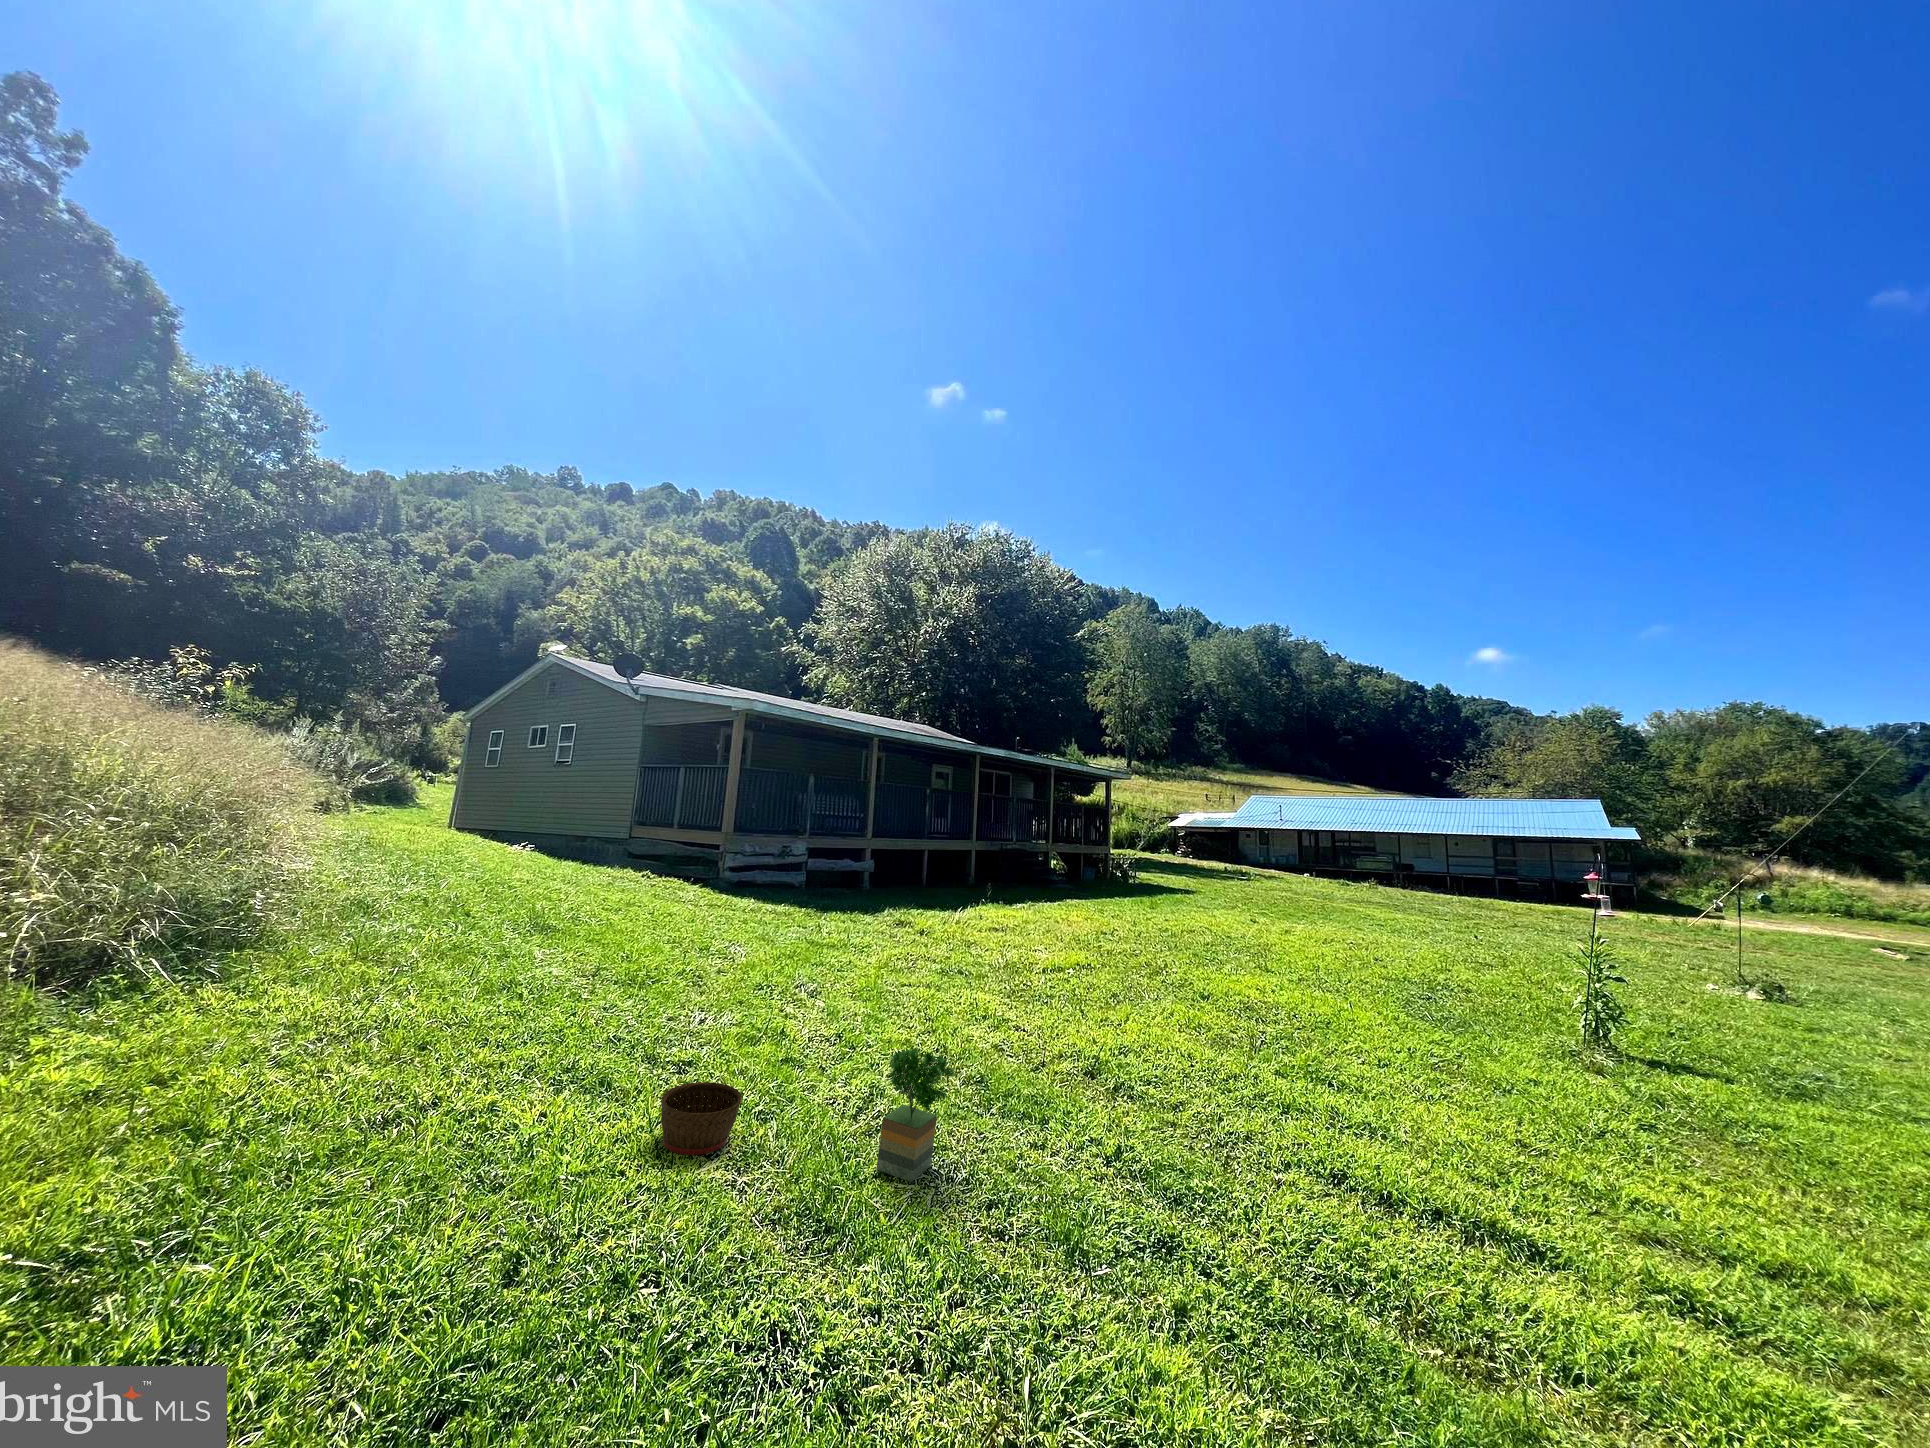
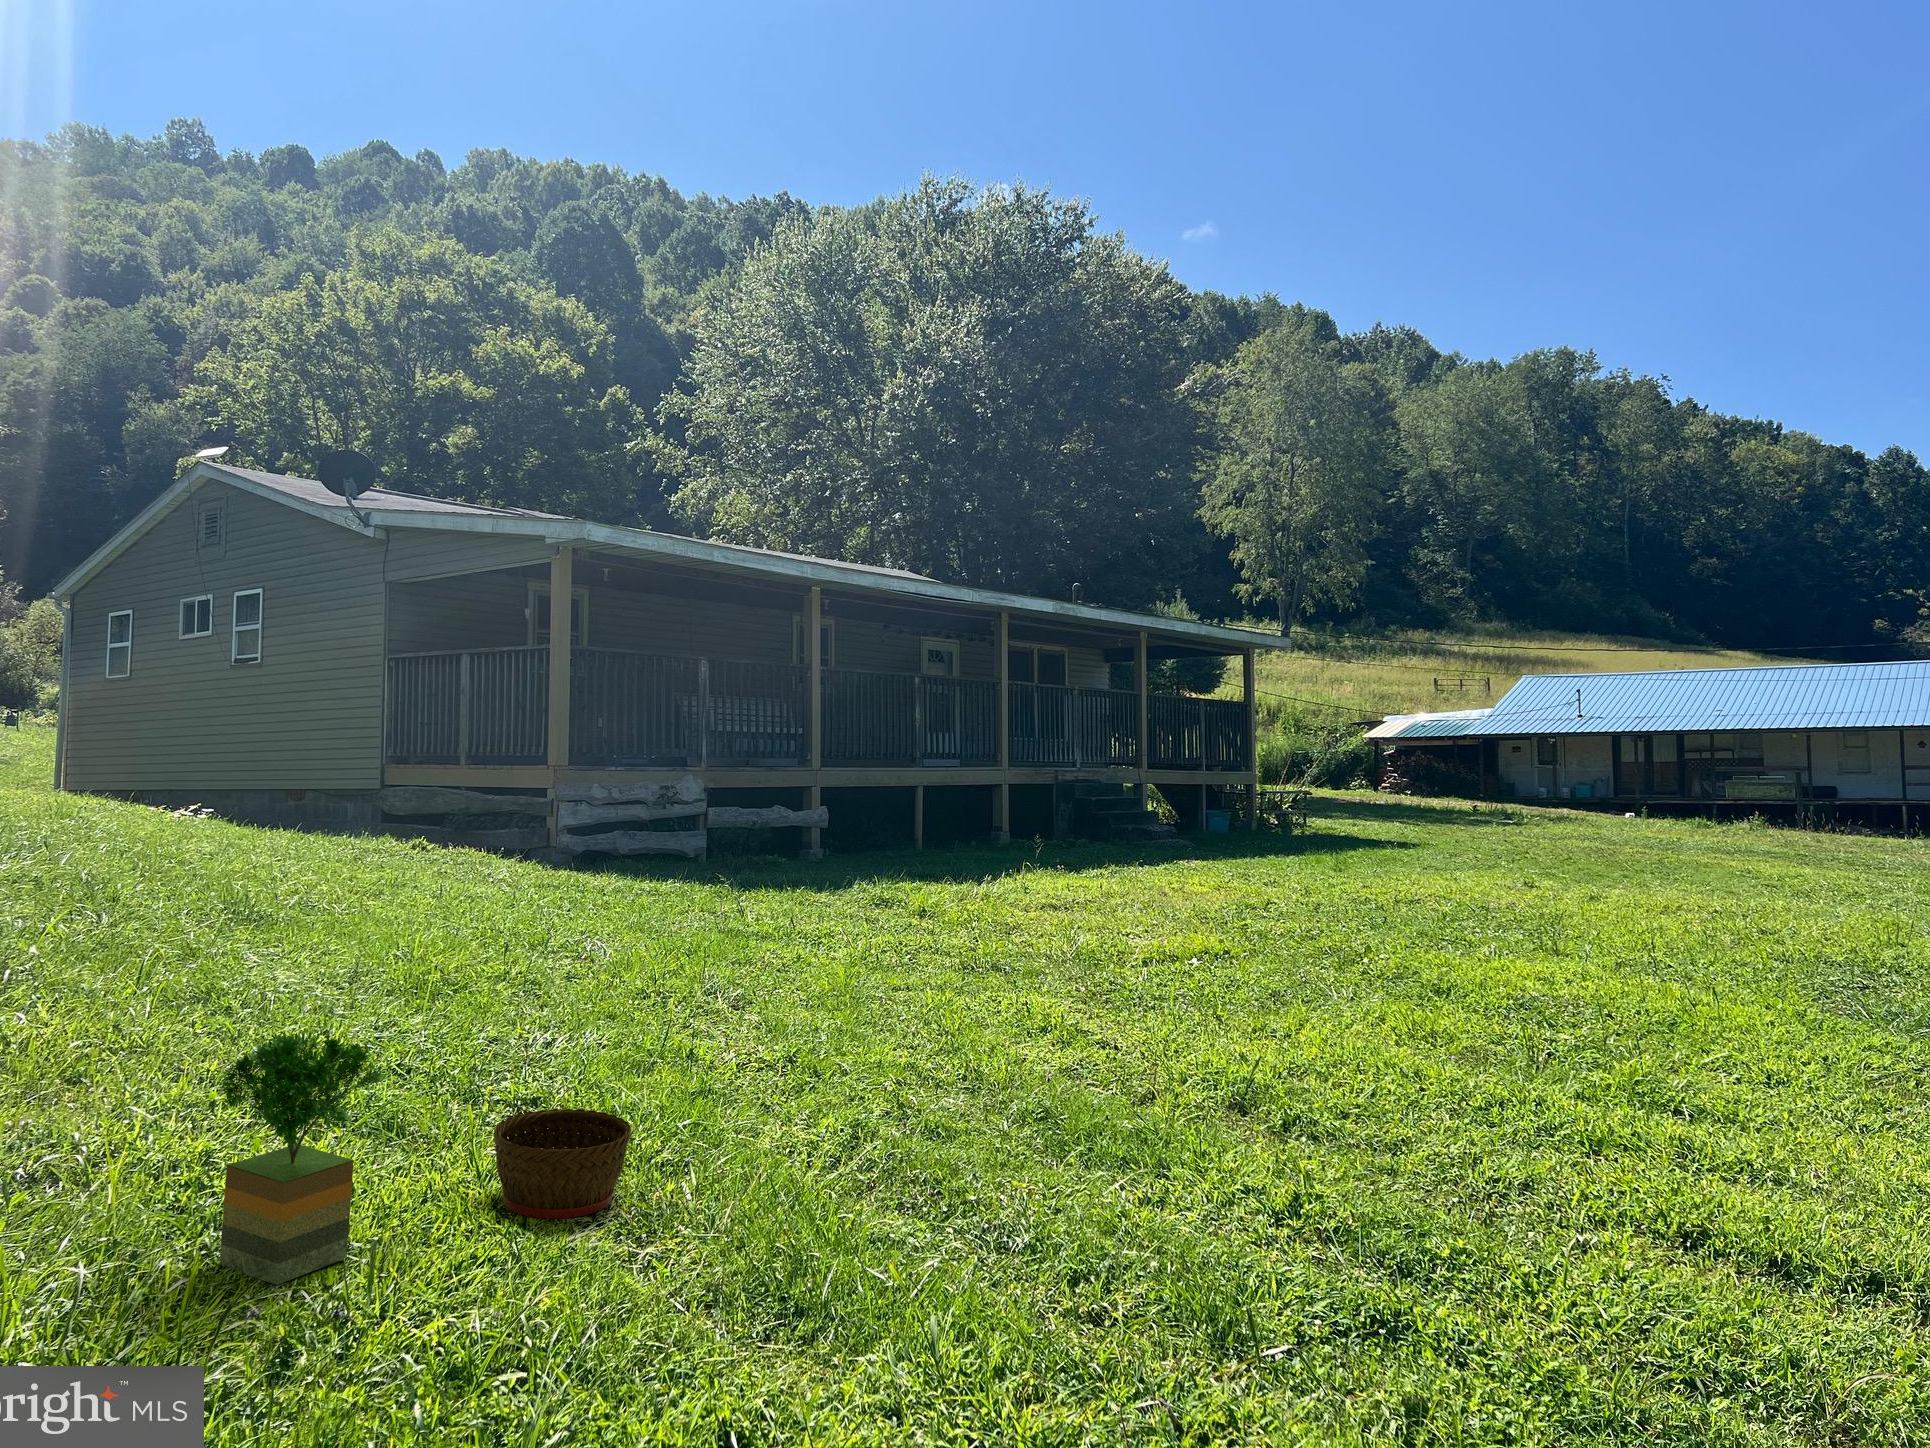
potted tree: present [876,1049,955,1182] -> present [219,1031,388,1285]

